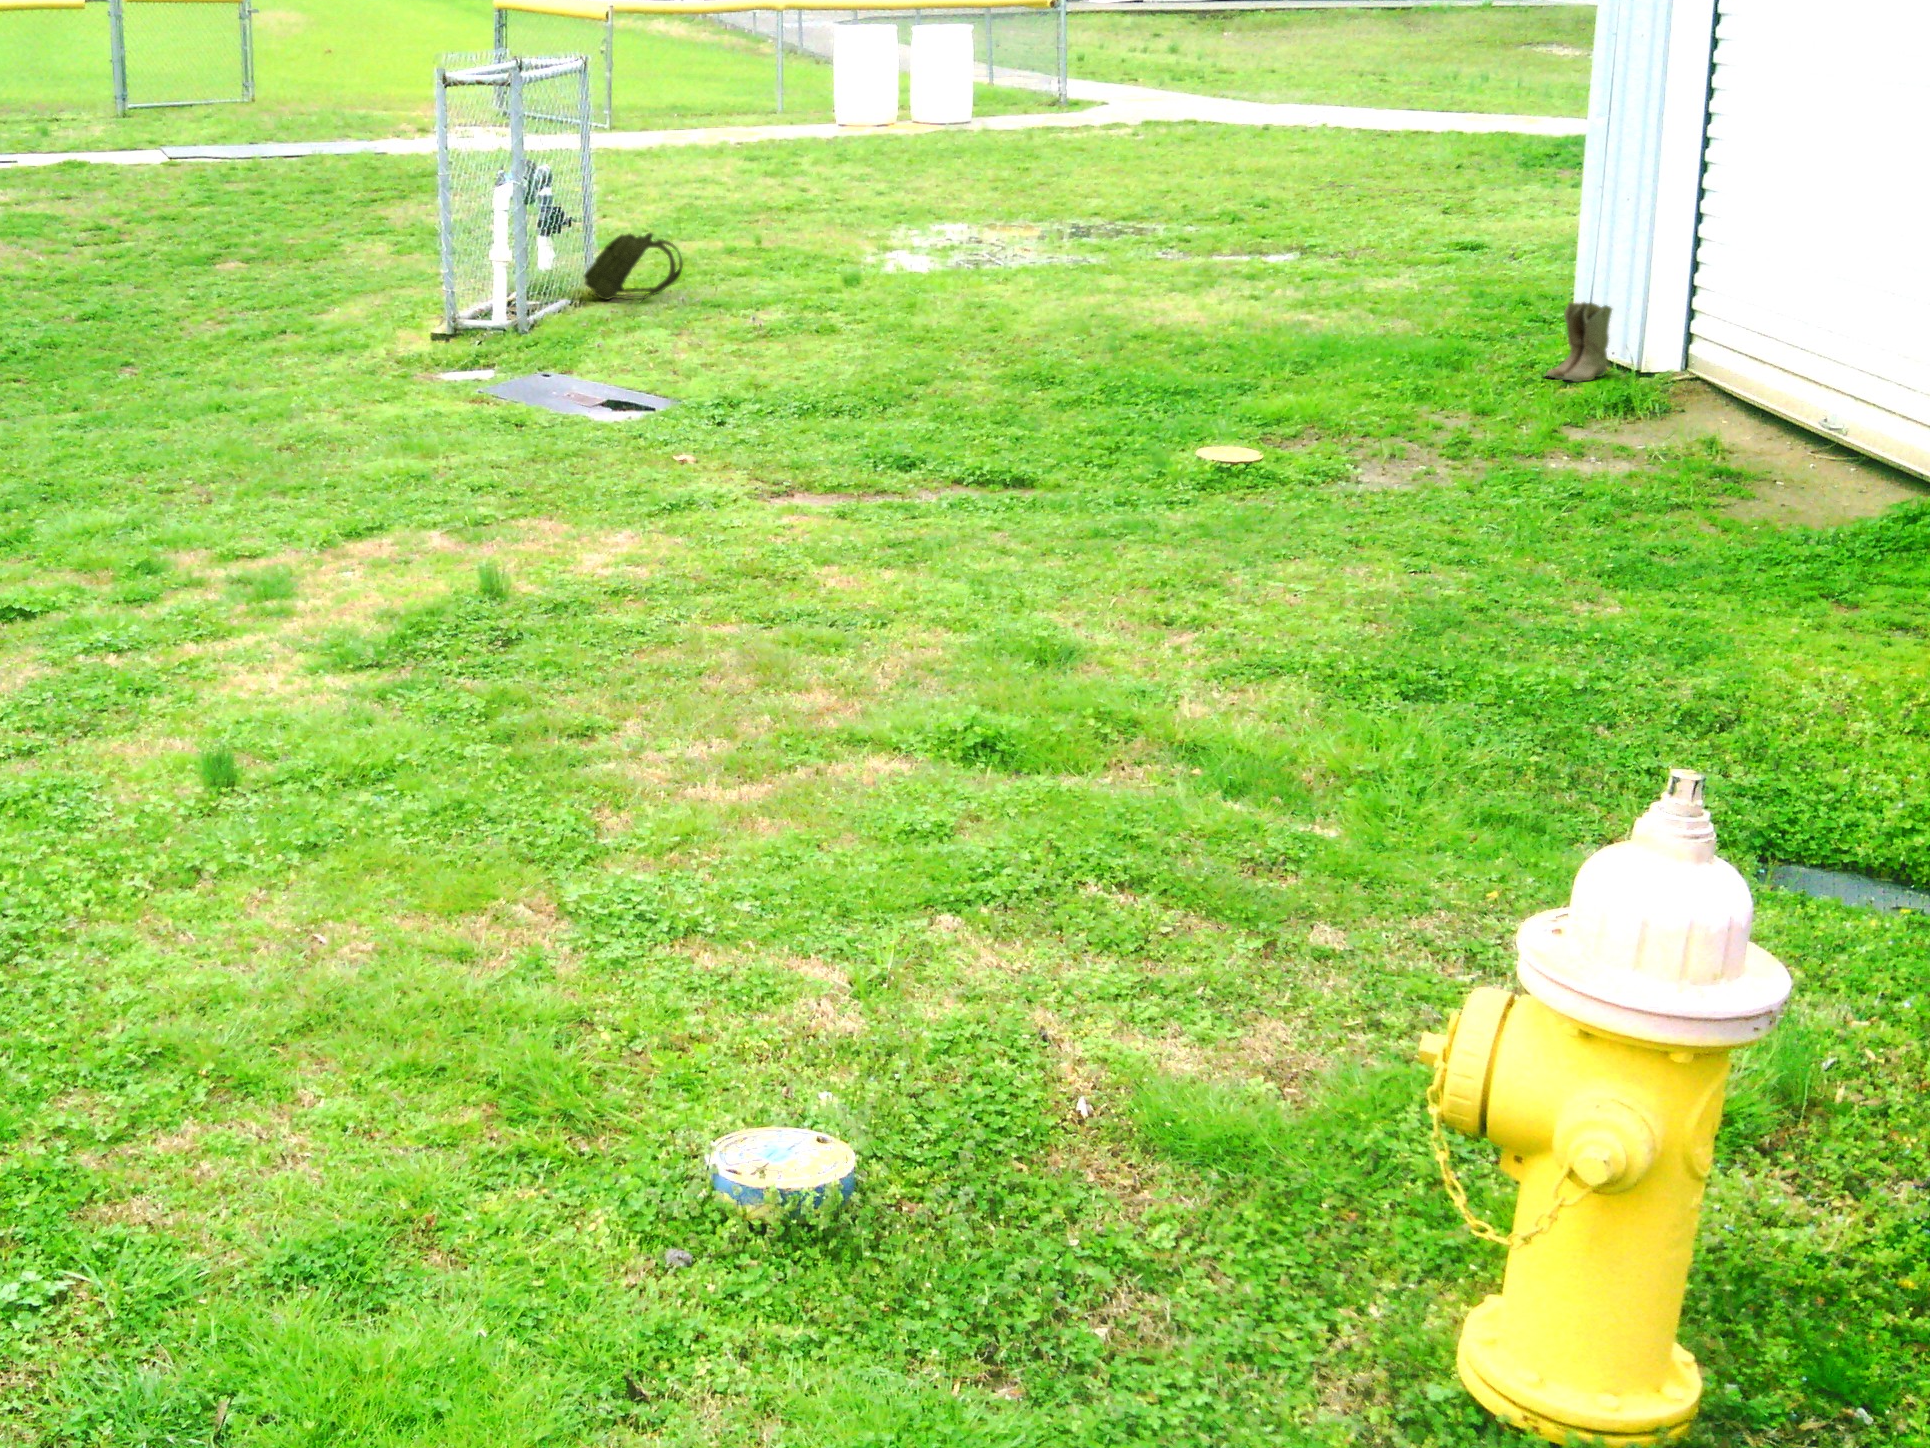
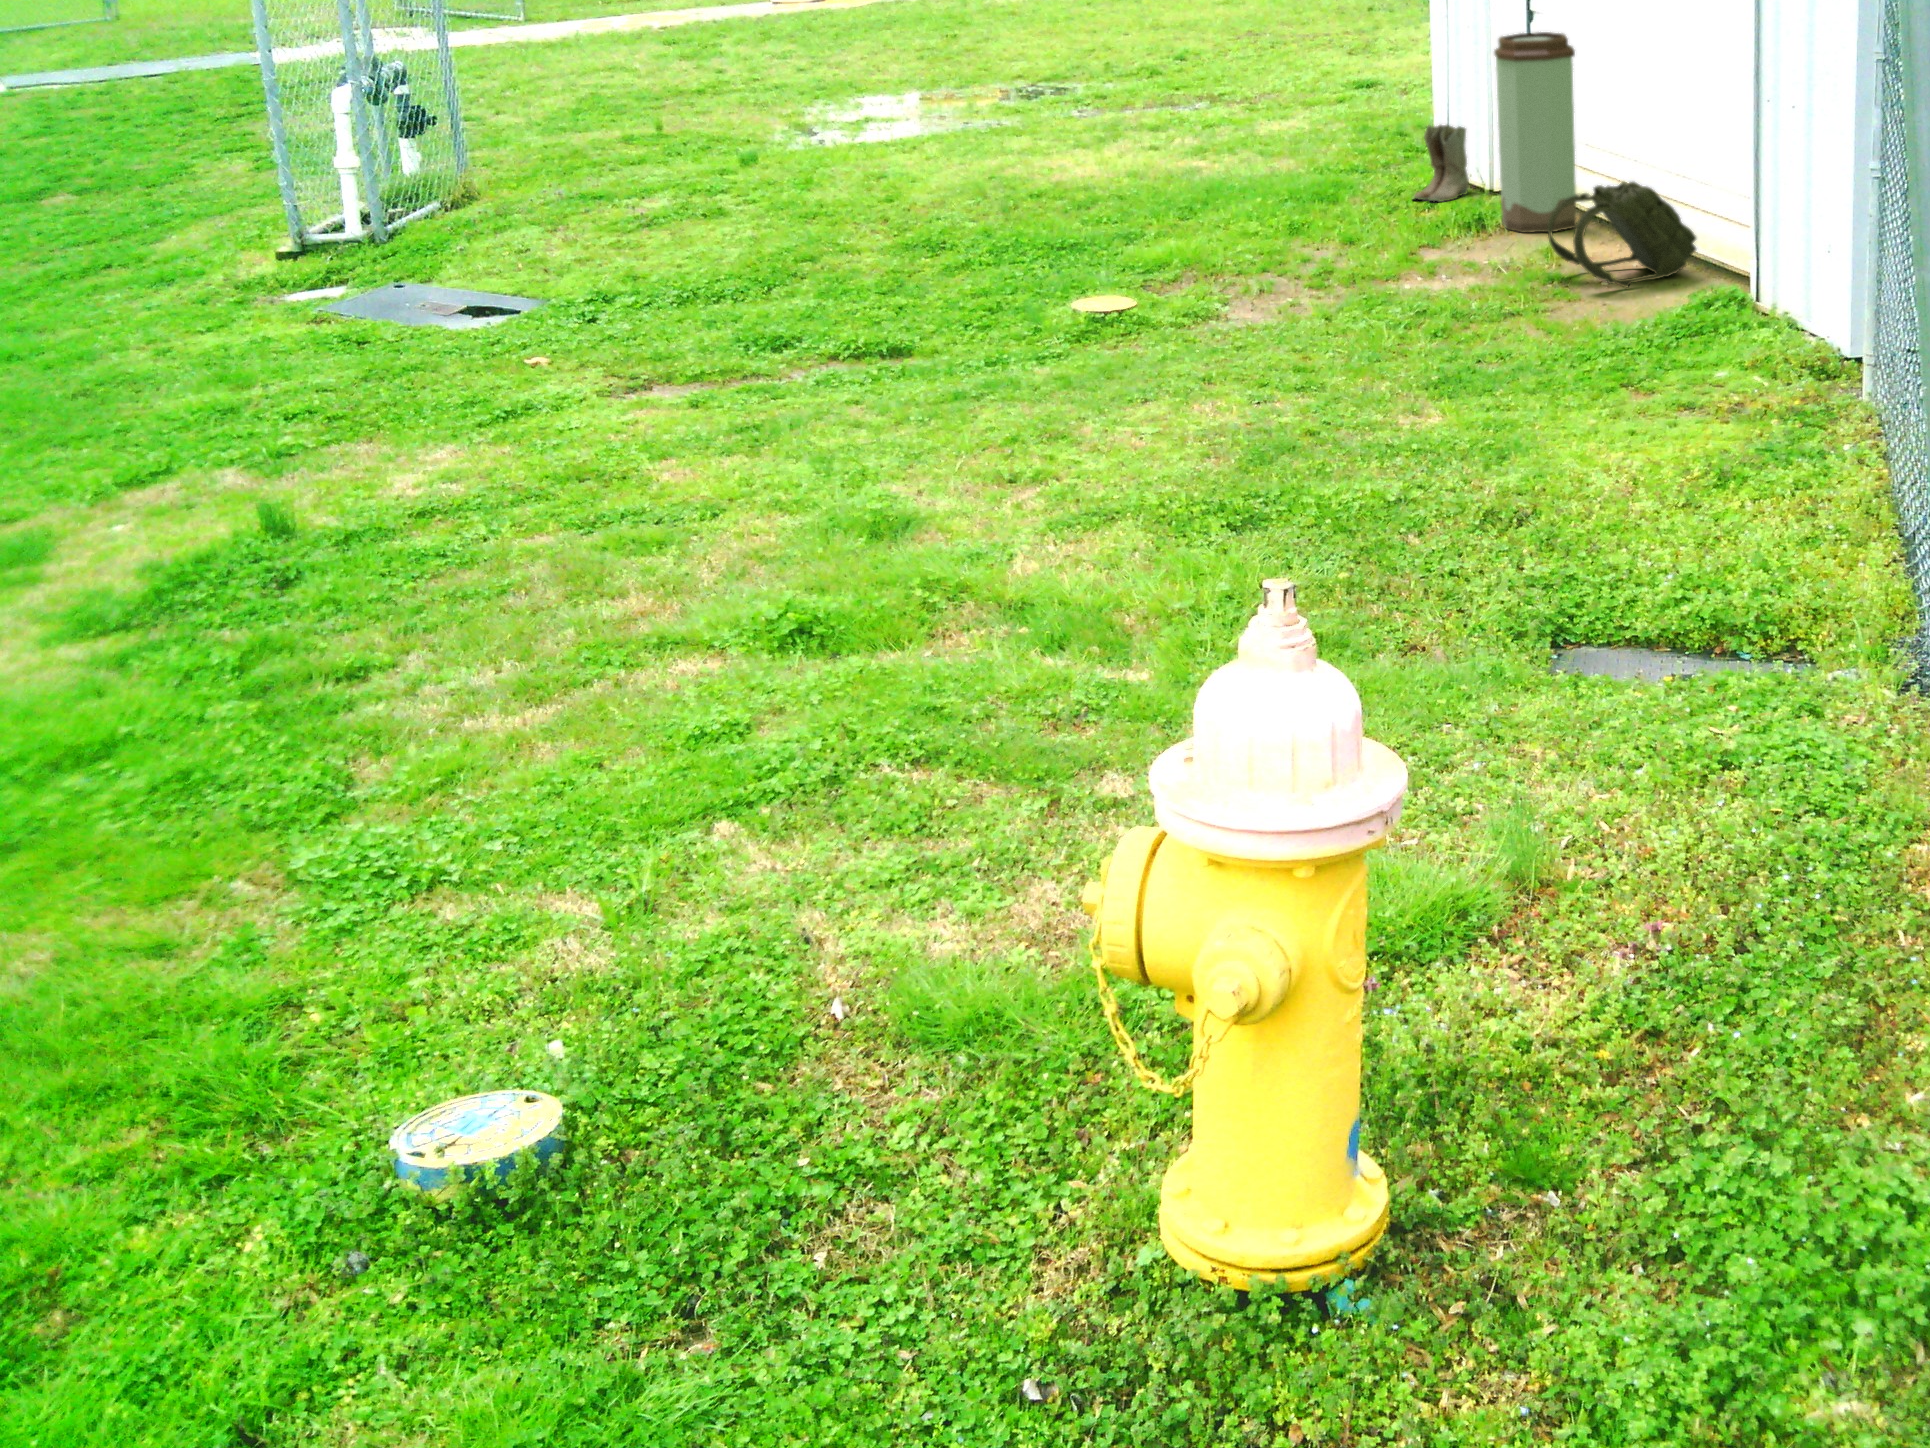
trash can: none [1649,214,1759,425] -> present [1494,32,1576,233]
backpack: present [583,233,683,303] -> present [1548,182,1696,287]

